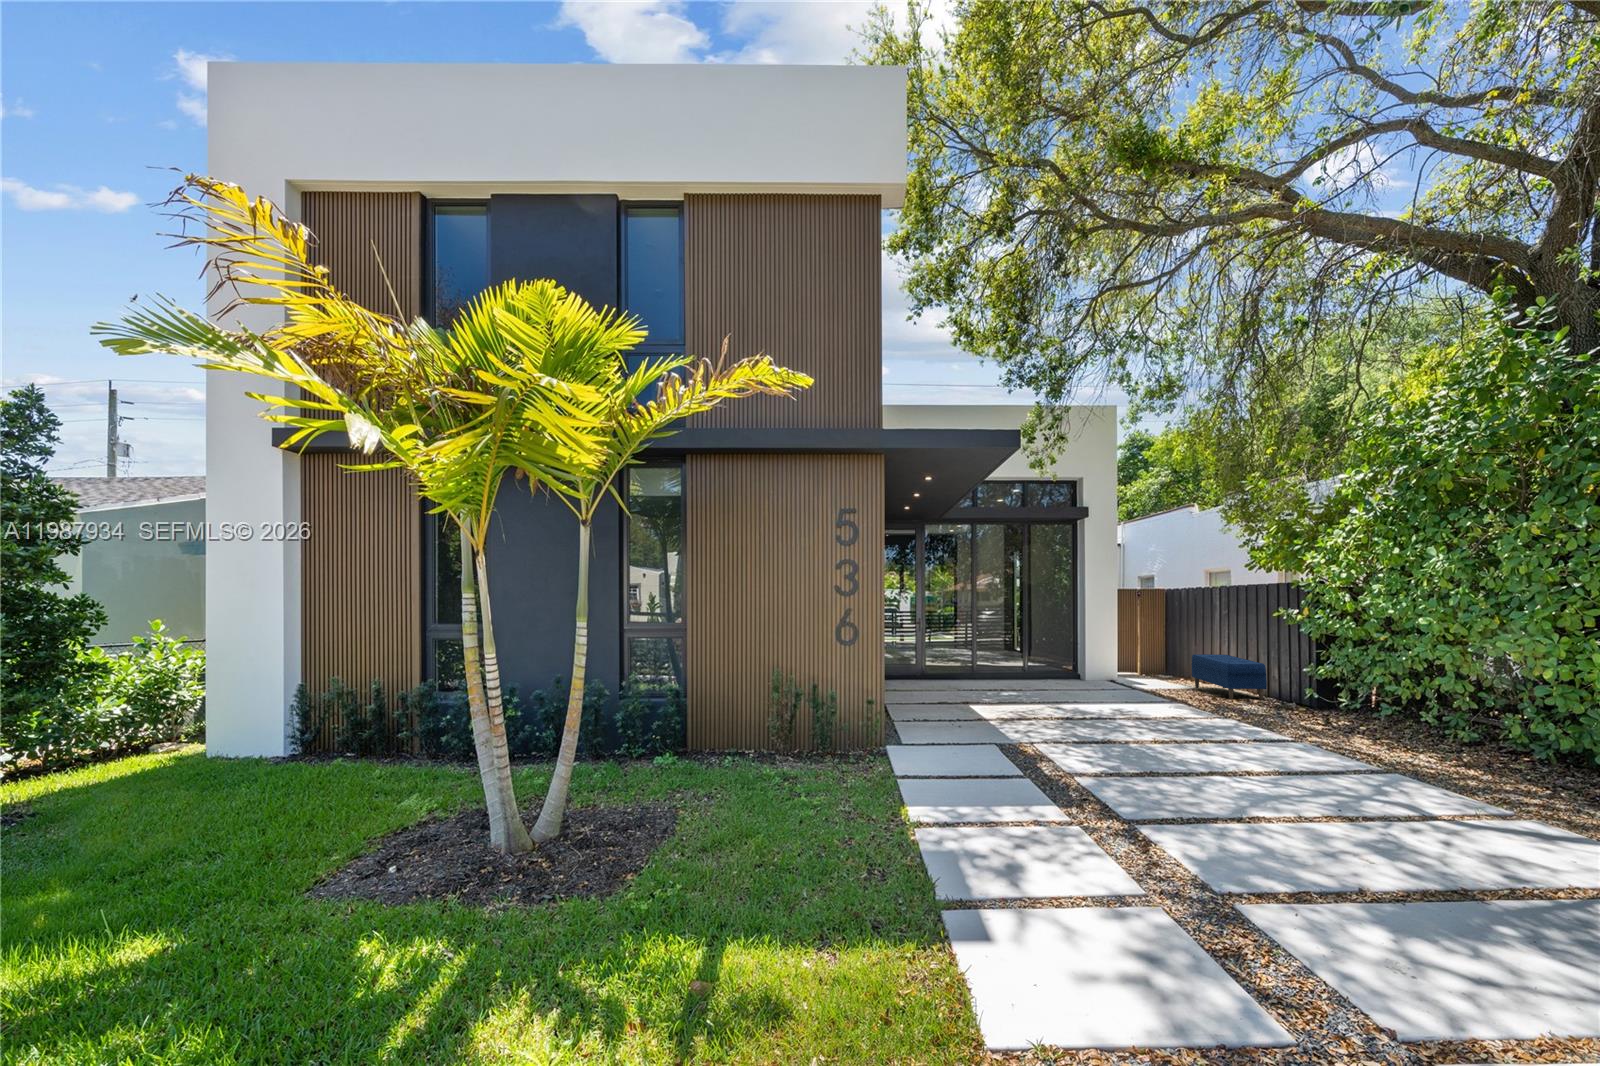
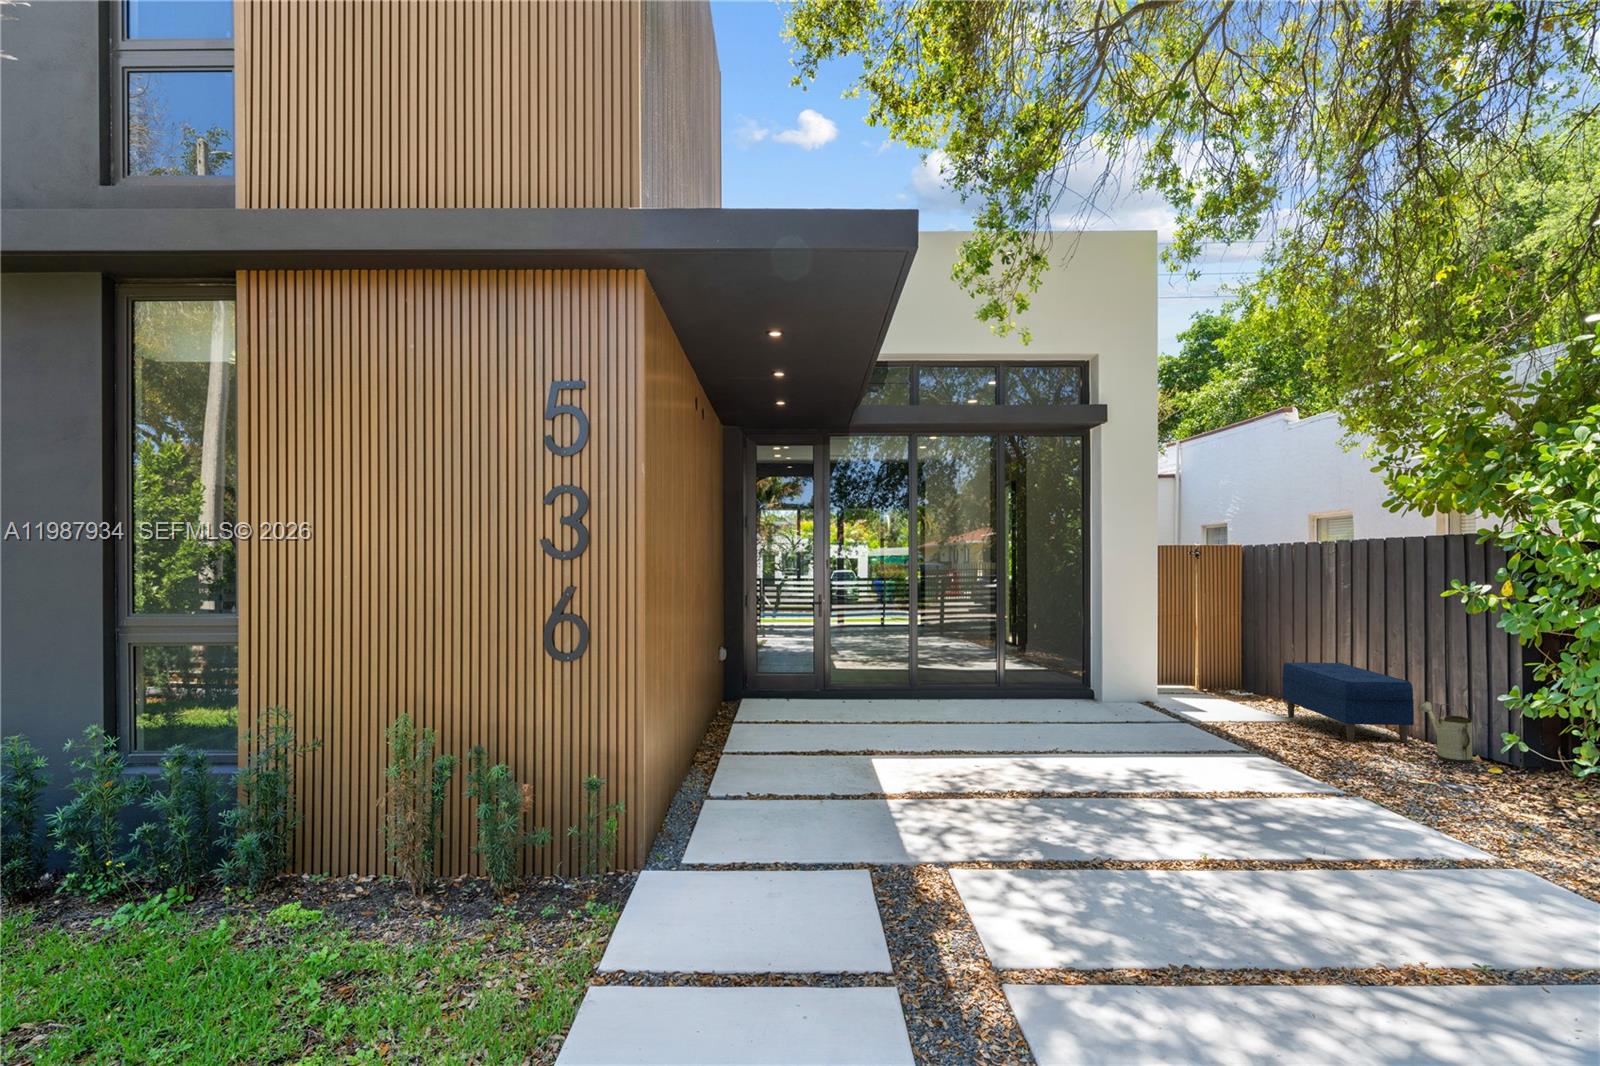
watering can: none [1268,674,1297,708] -> present [1418,701,1473,763]

